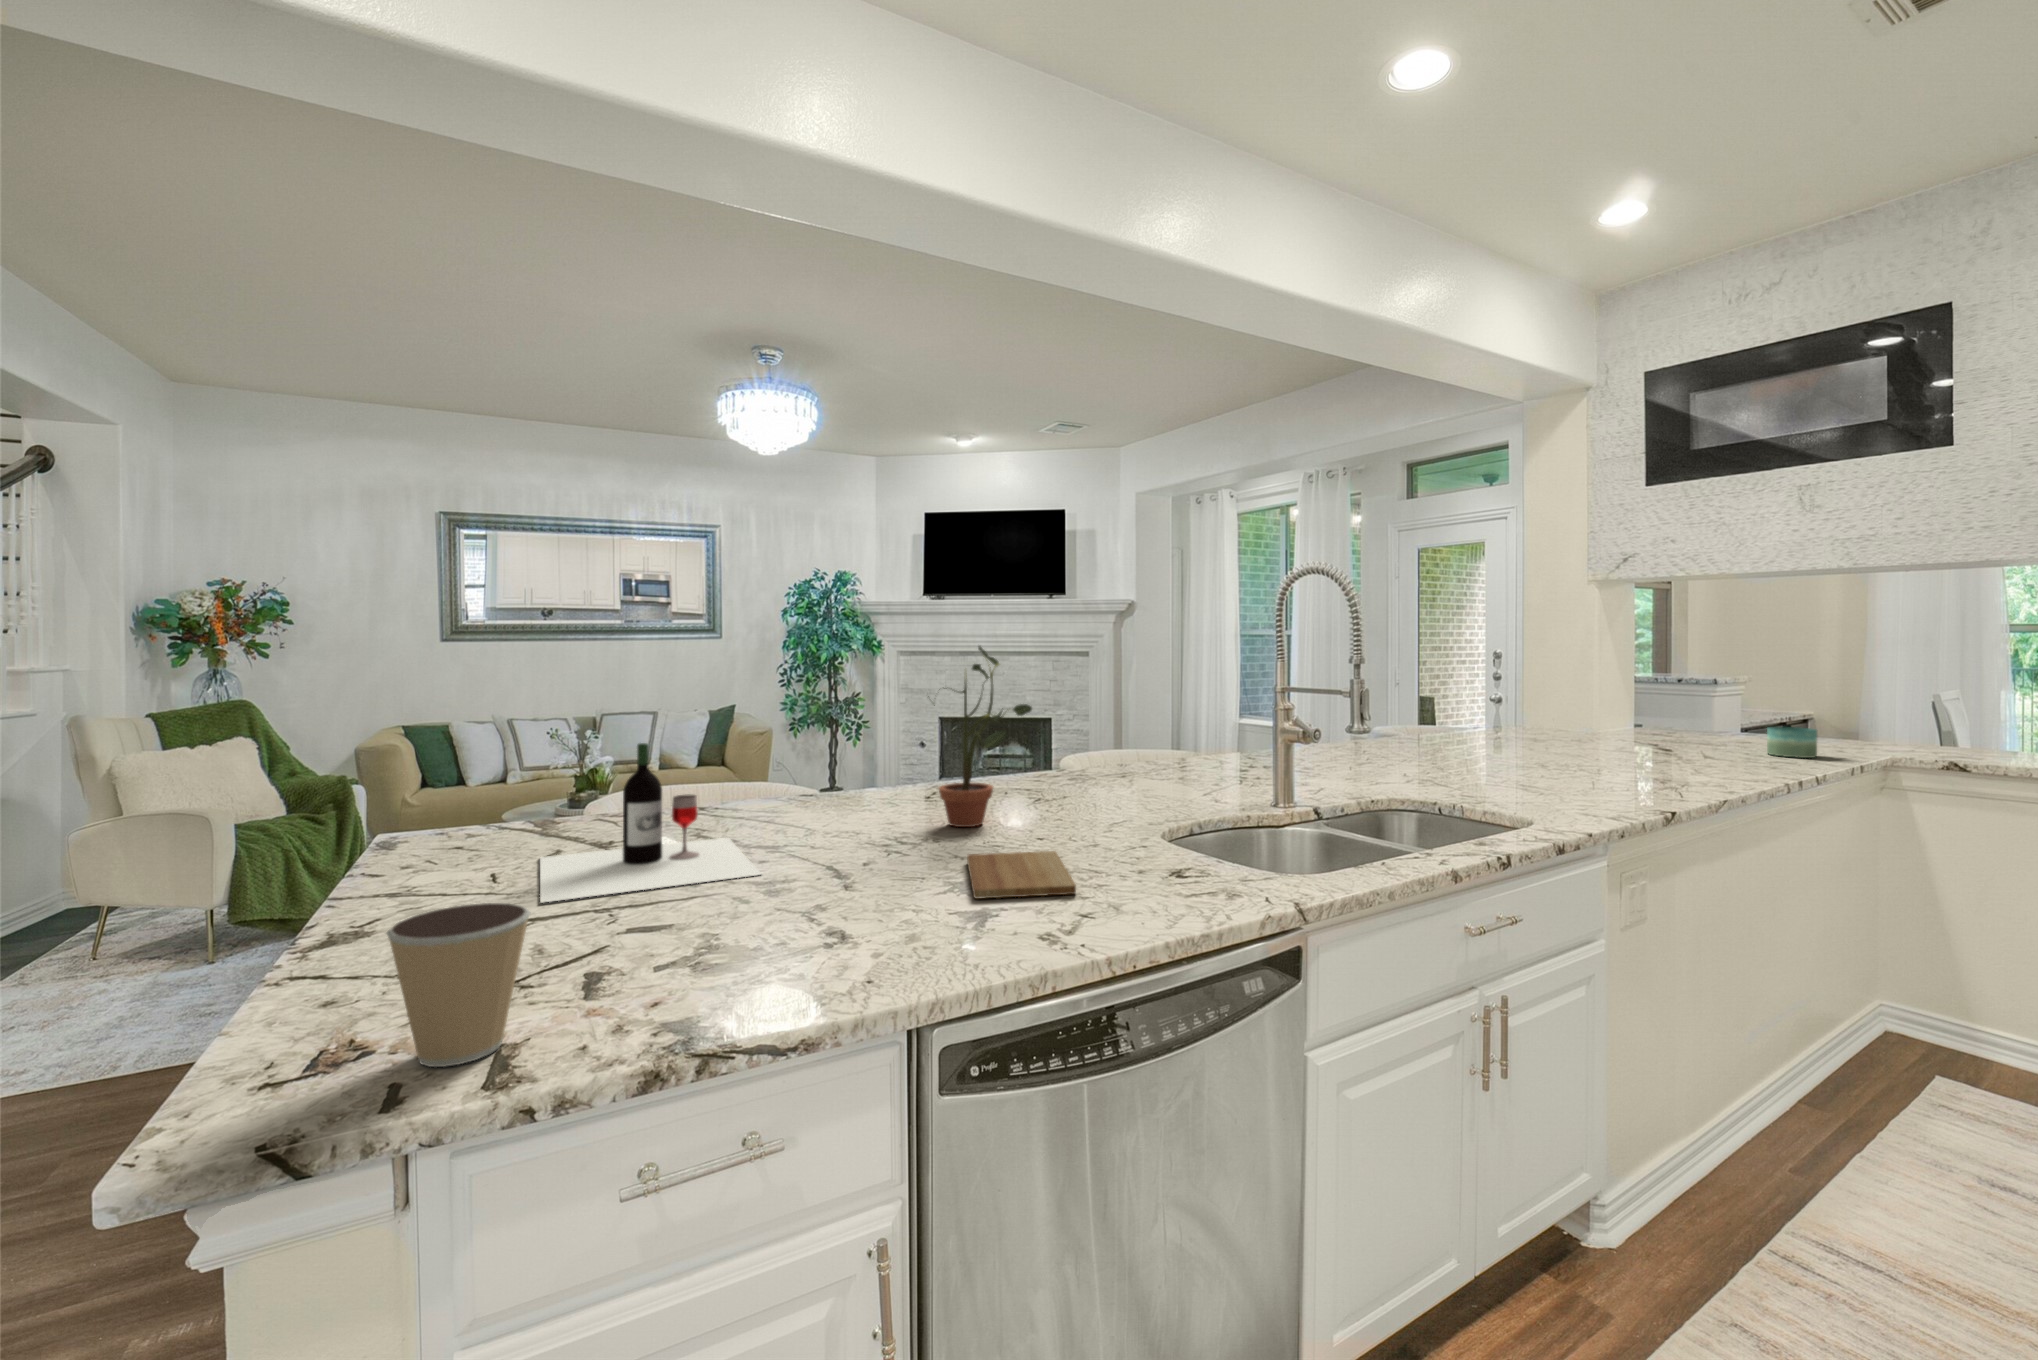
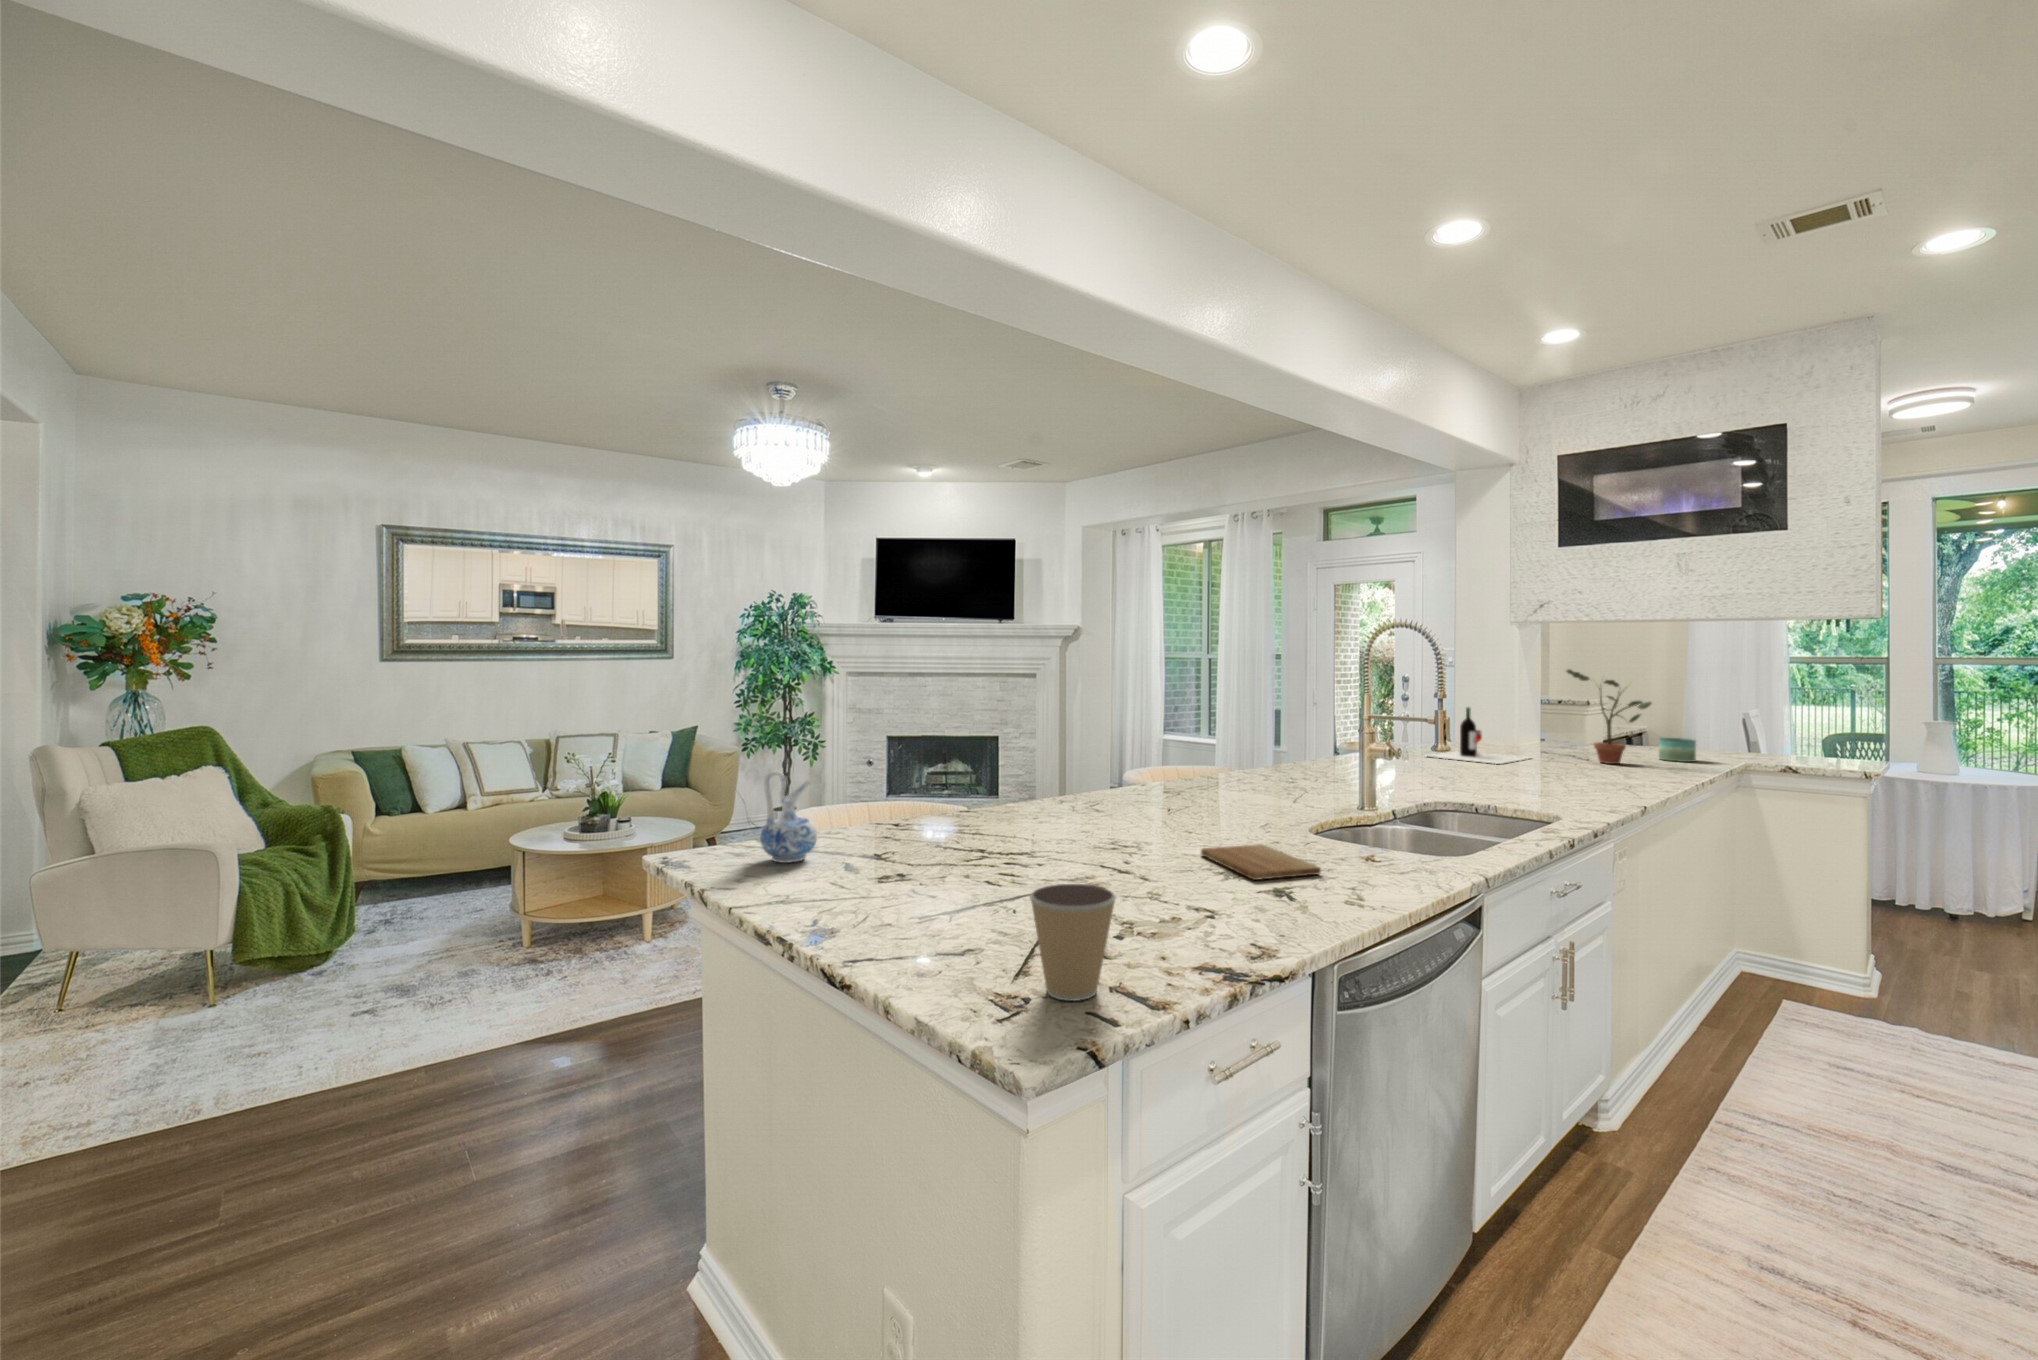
potted plant: present [928,646,1032,827] -> present [1567,669,1651,764]
wine bottle: present [540,743,761,902] -> present [1426,707,1526,764]
ceramic pitcher: none [457,748,531,854] -> present [760,771,817,863]

